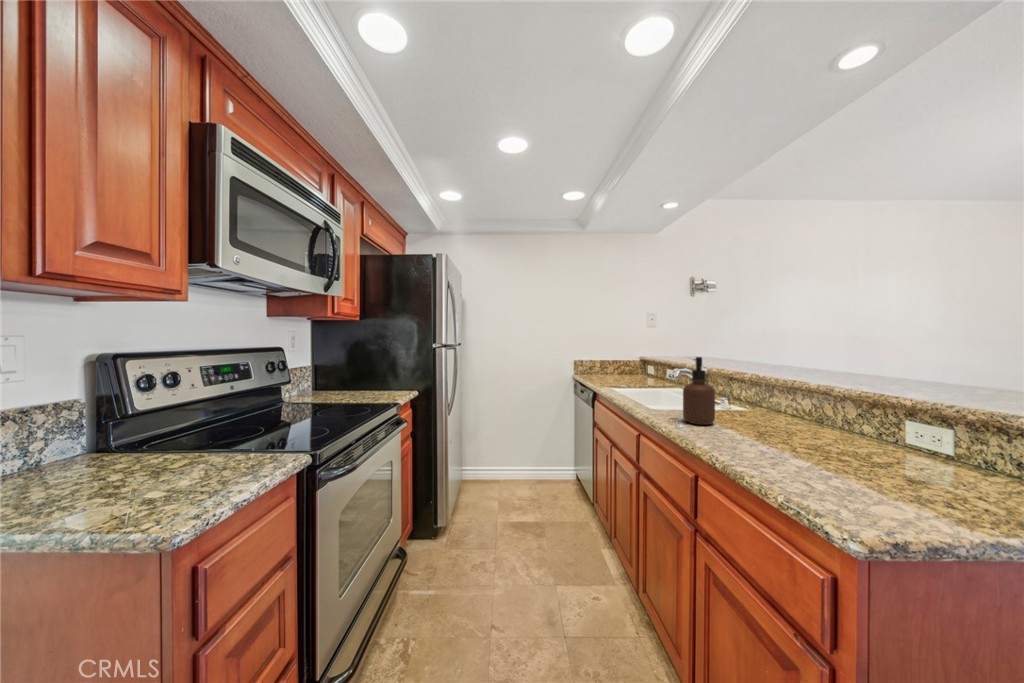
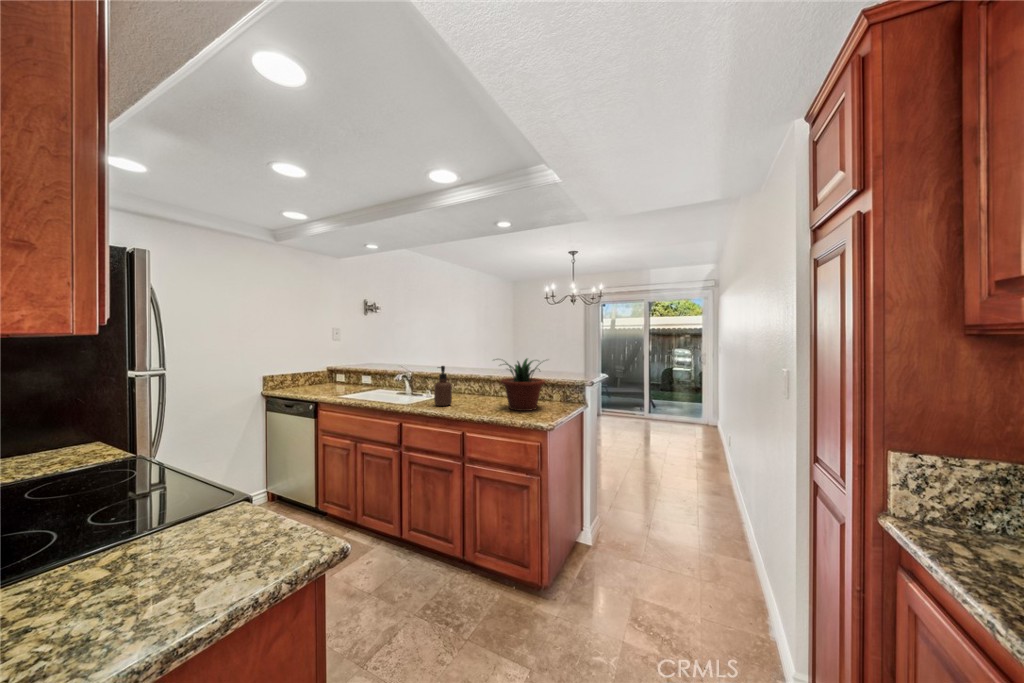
potted plant: none [783,347,985,488] -> present [501,359,545,411]

